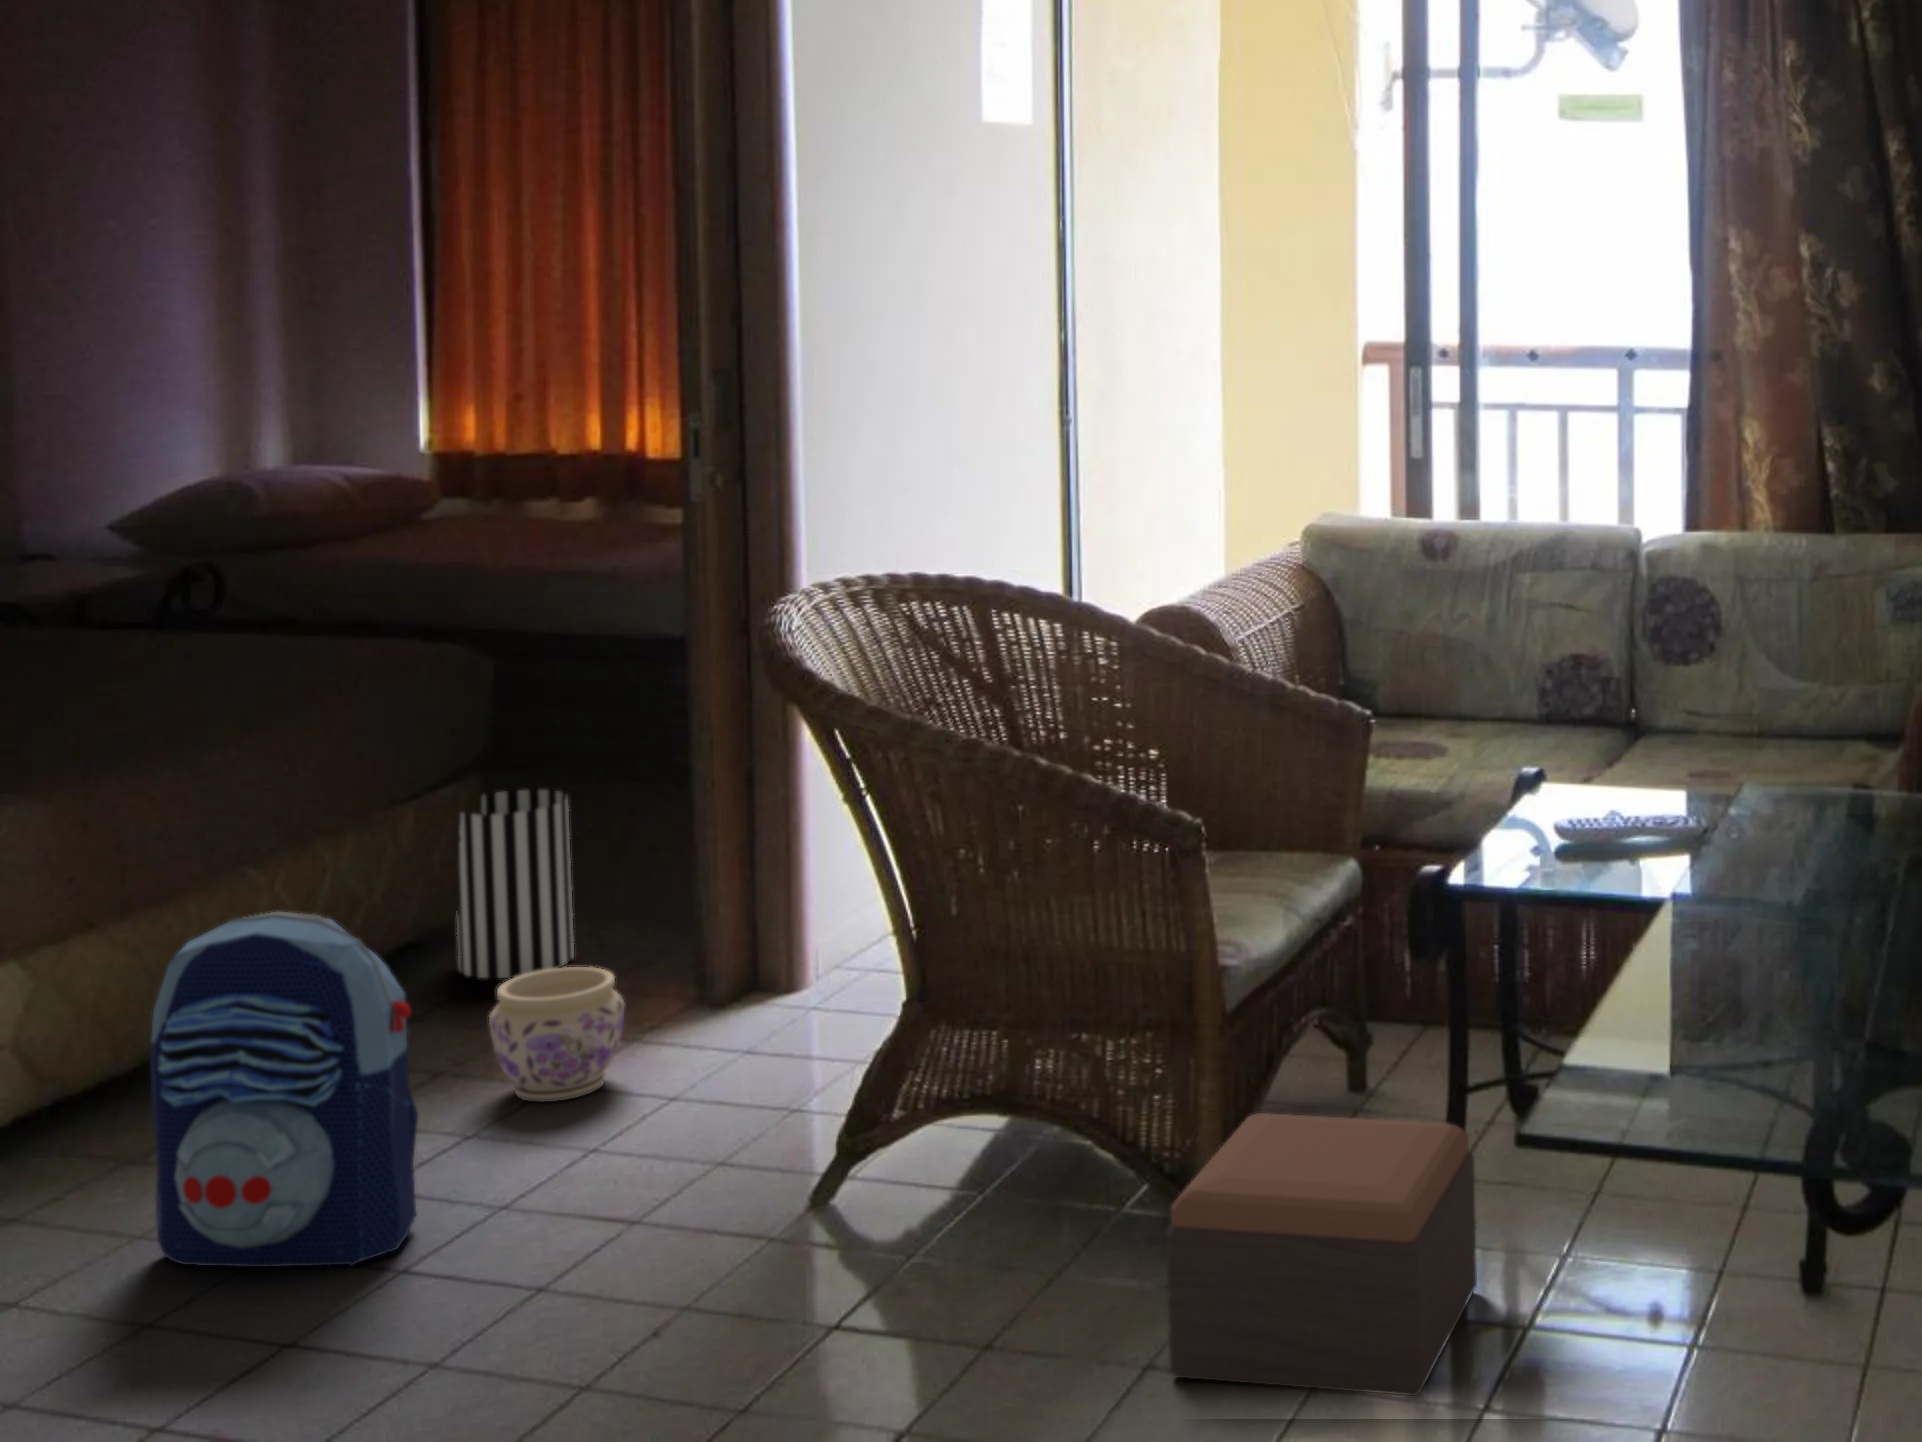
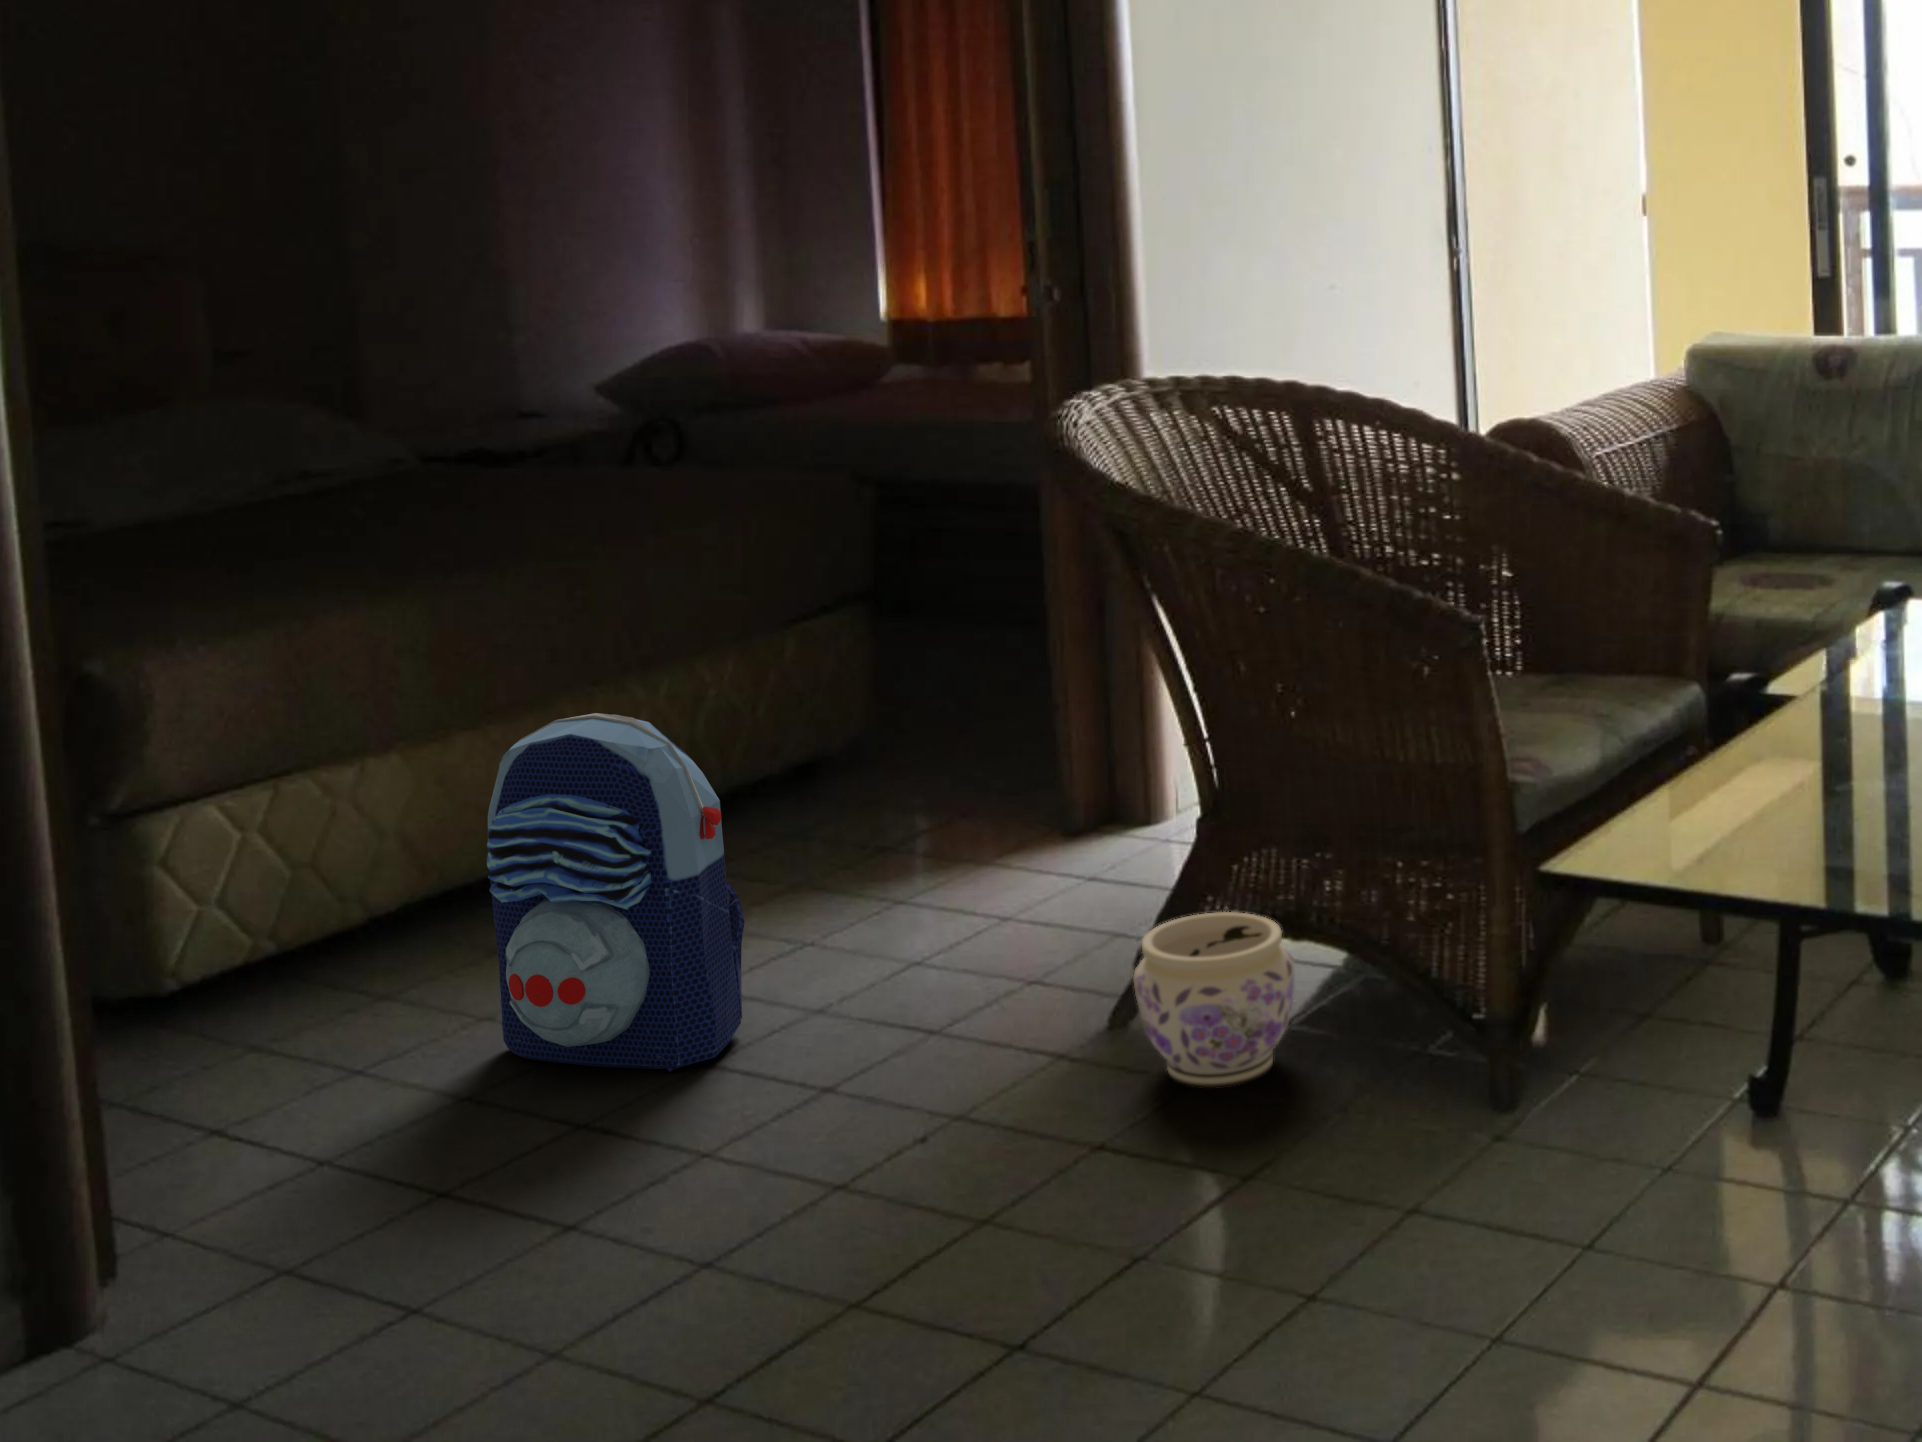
wastebasket: present [457,789,574,978] -> none [853,605,972,786]
planter: present [489,967,624,1102] -> present [1134,912,1294,1088]
footstool: present [1166,1113,1477,1396] -> none [1442,972,1824,1323]

